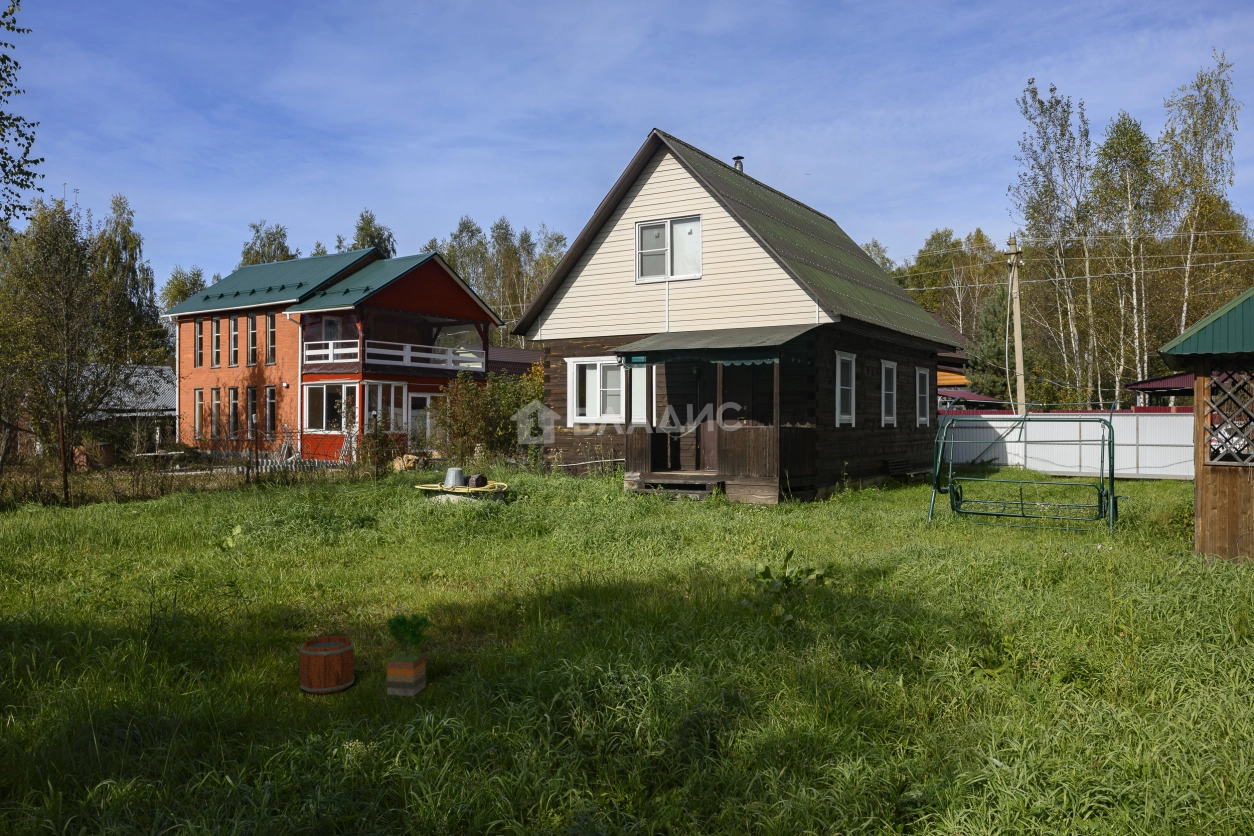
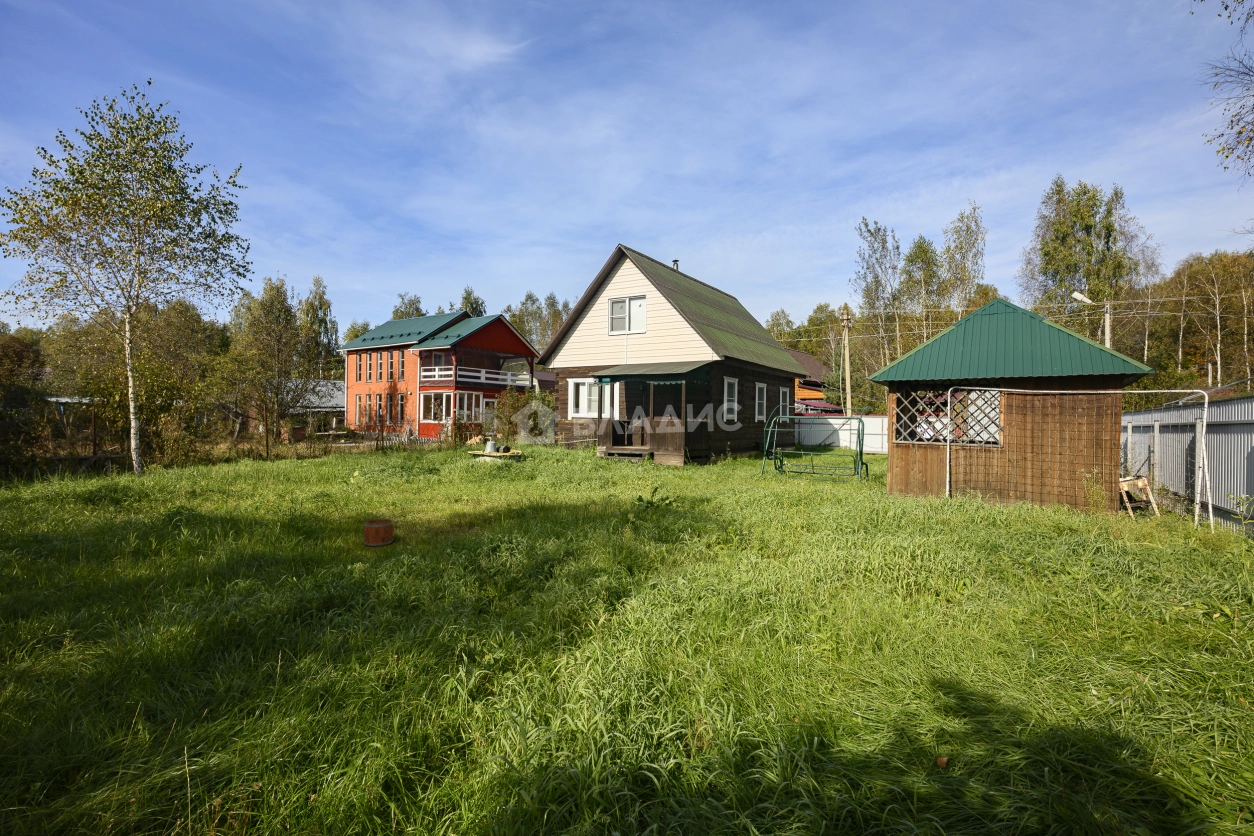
potted tree: present [386,614,434,697] -> none [406,507,434,549]

